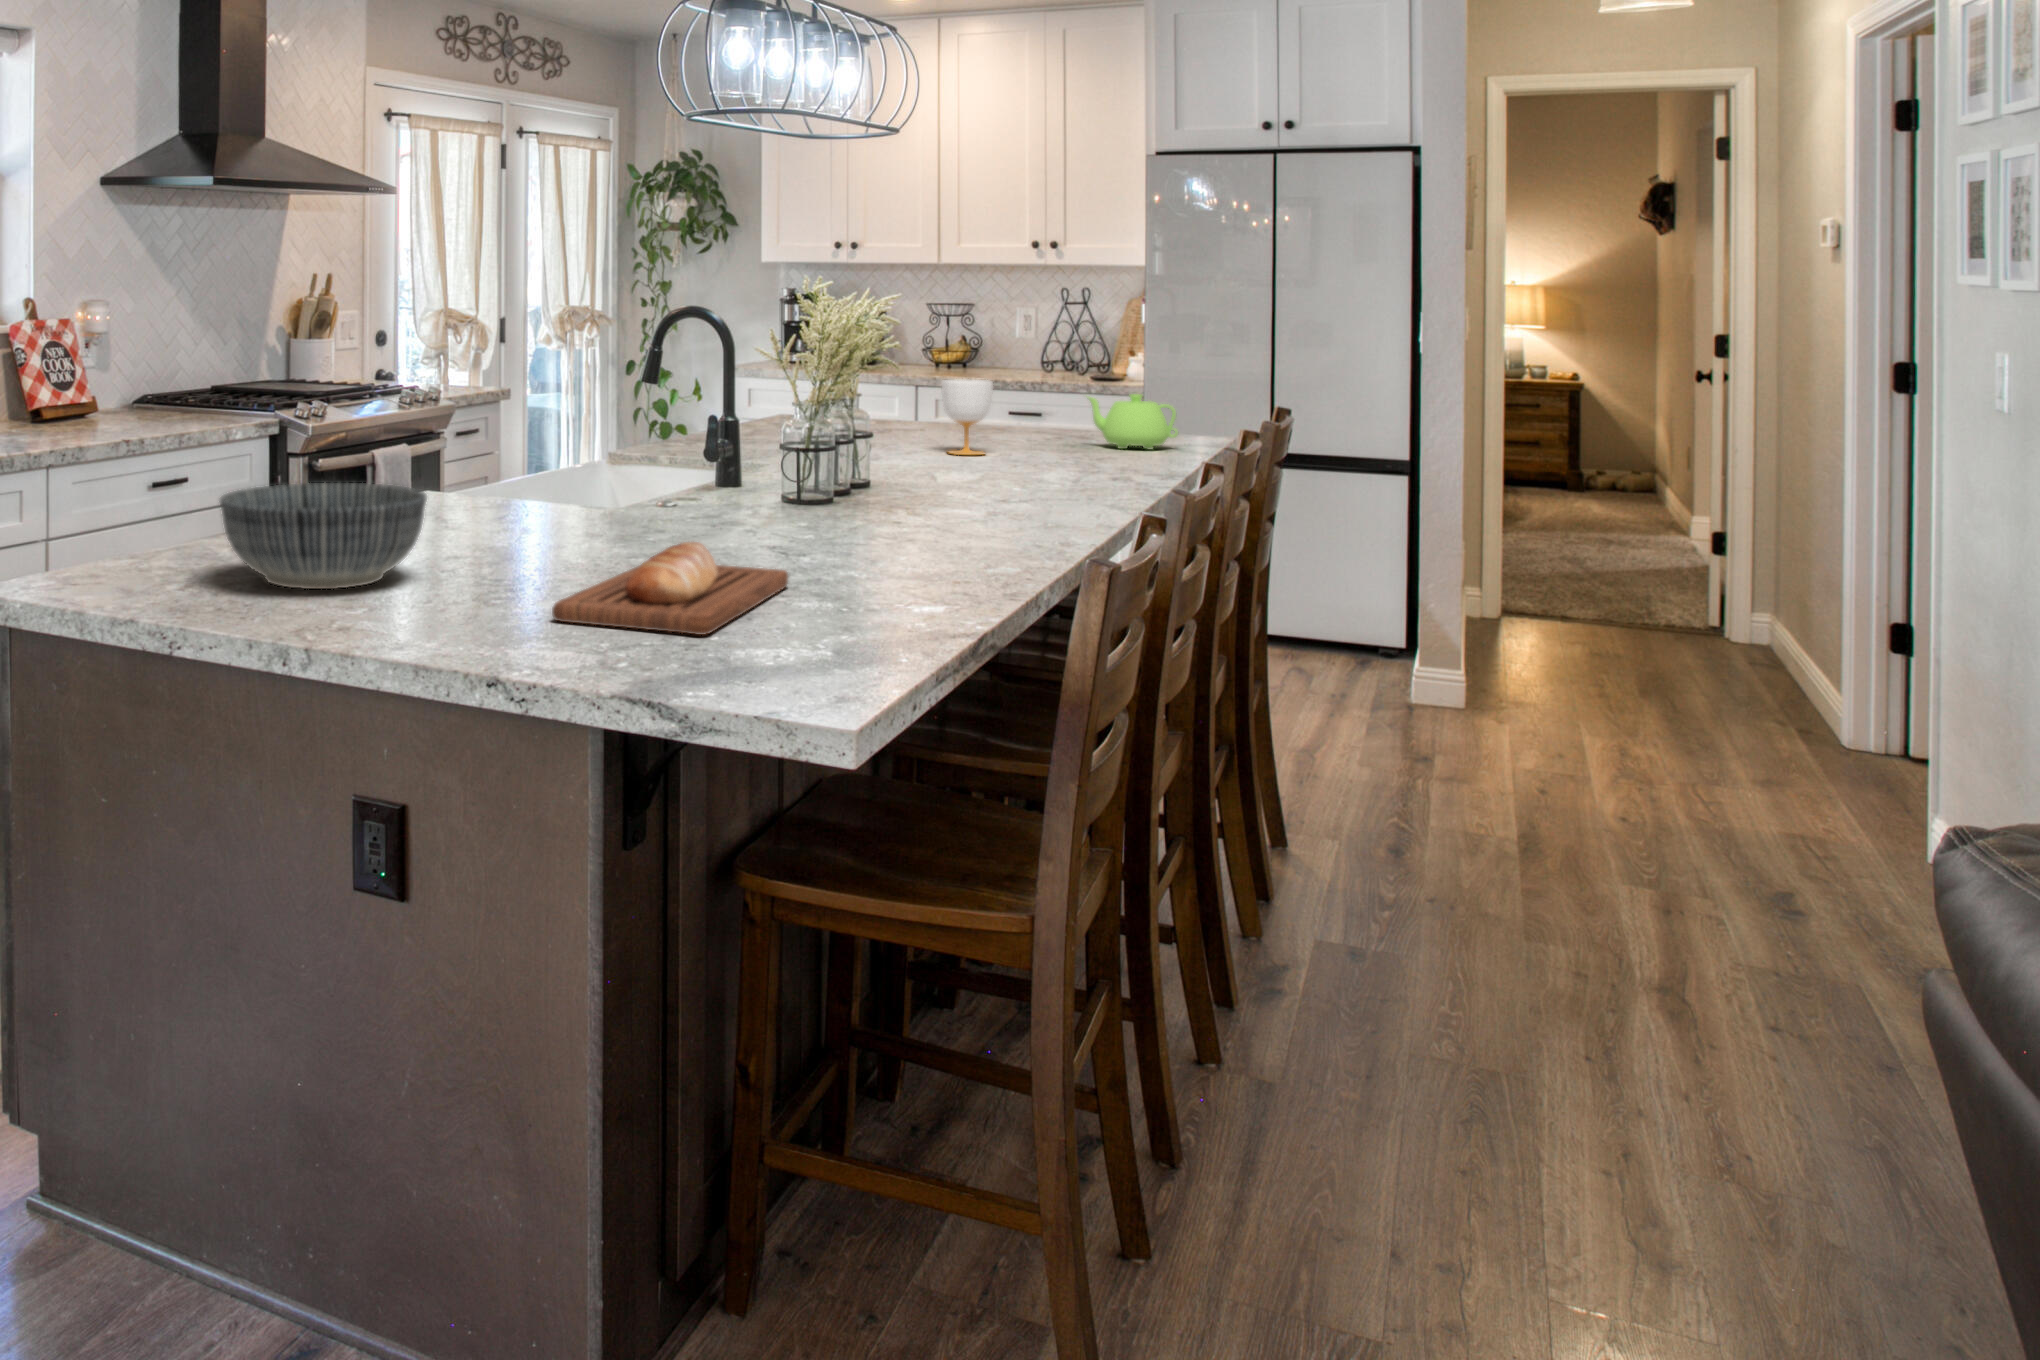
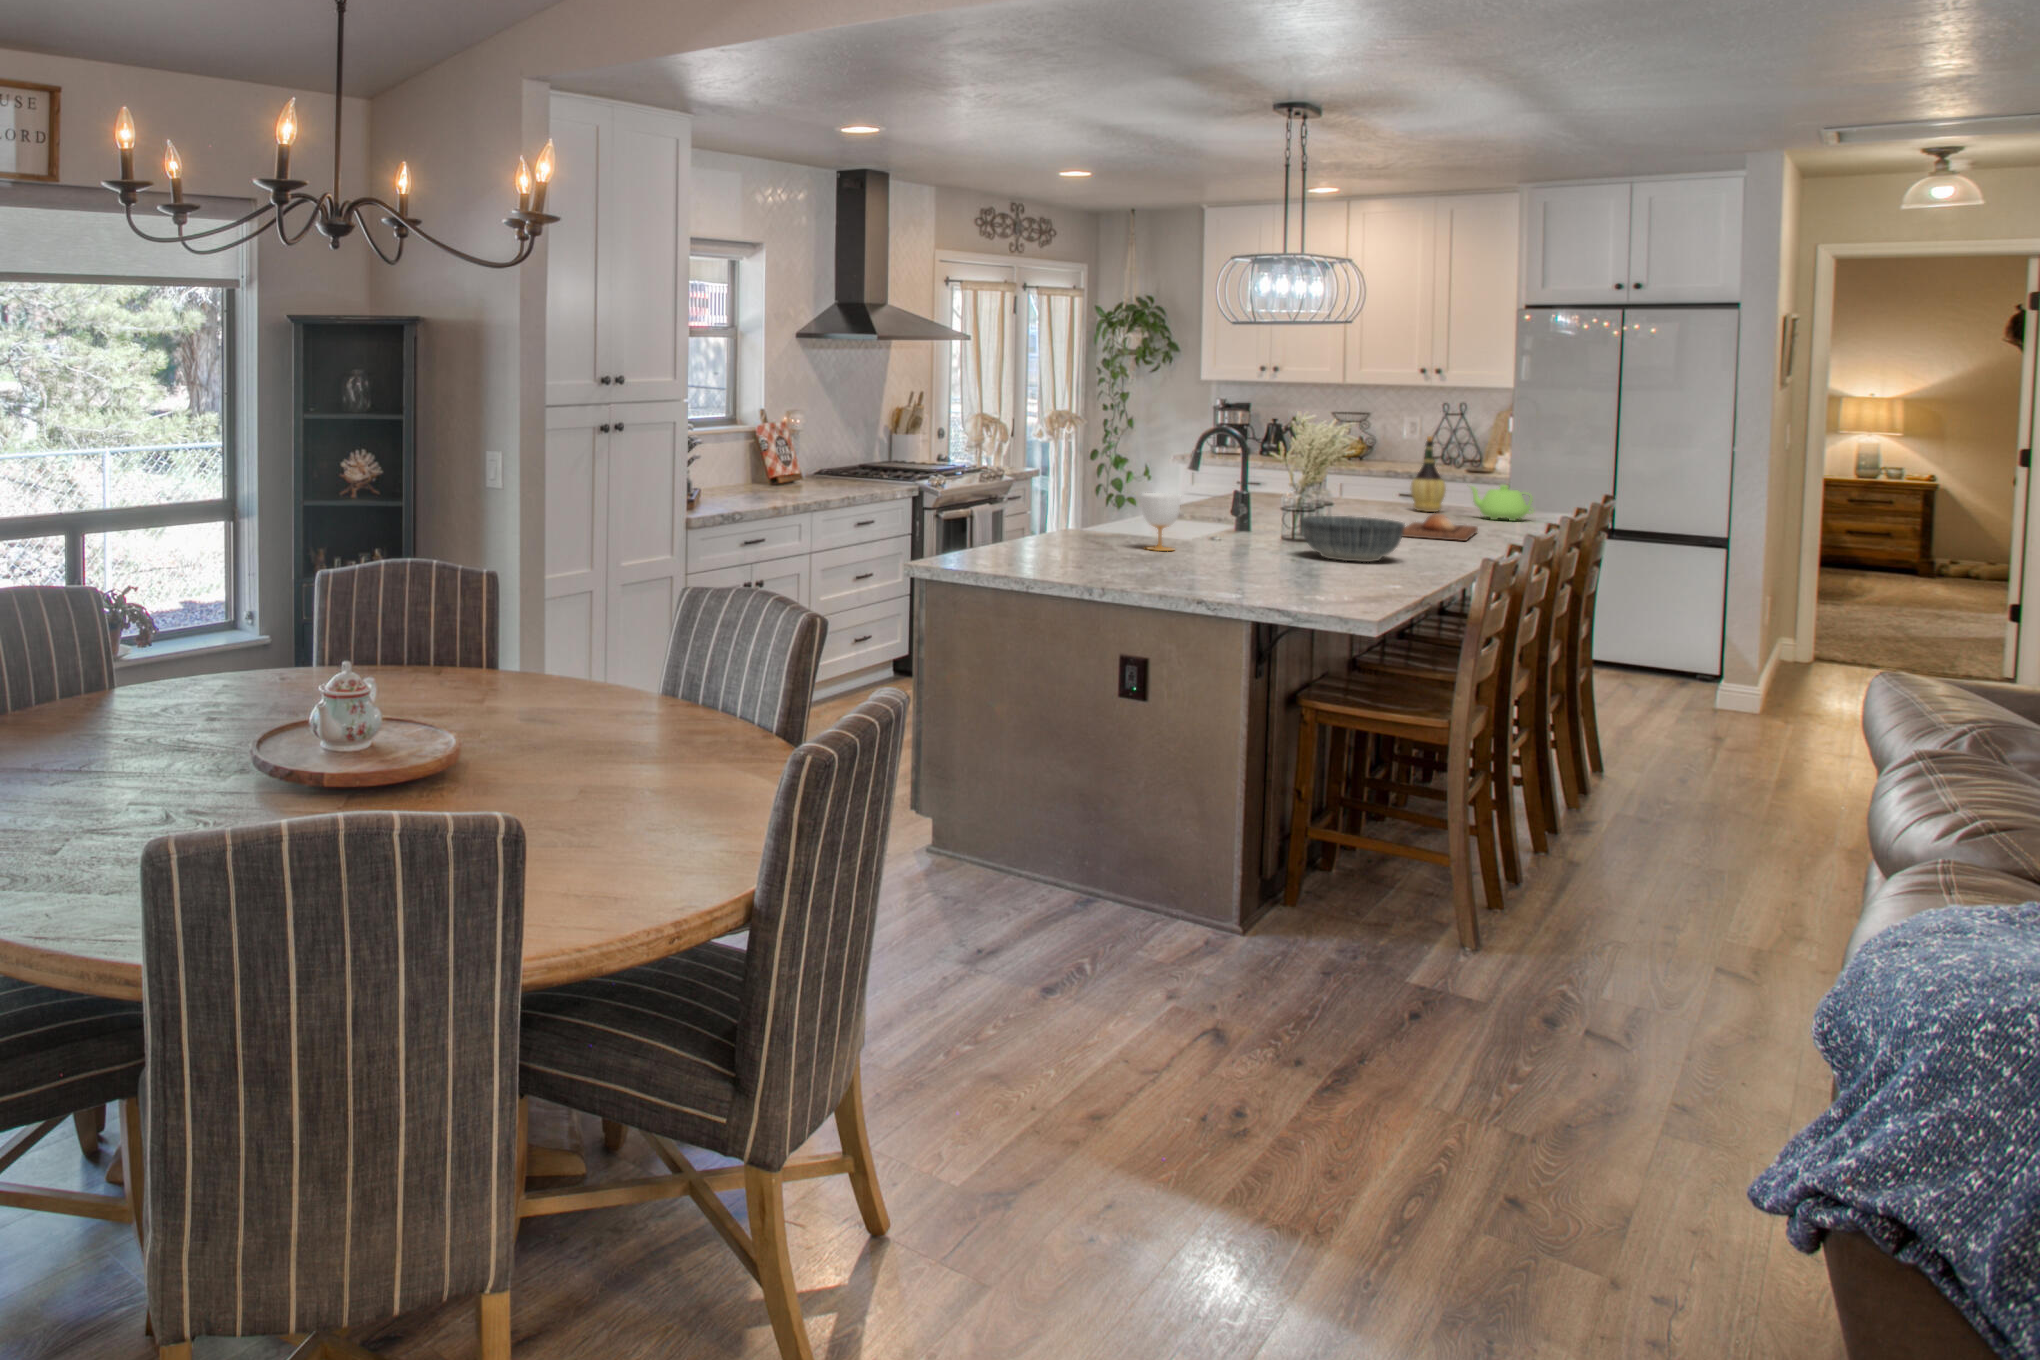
wine bottle: none [1006,322,1055,438] -> present [1411,436,1446,512]
cup: present [942,380,993,455] -> present [1141,493,1181,551]
bowl: present [220,483,427,589] -> present [1301,516,1405,562]
bread loaf: present [552,542,788,635] -> present [1402,514,1478,541]

